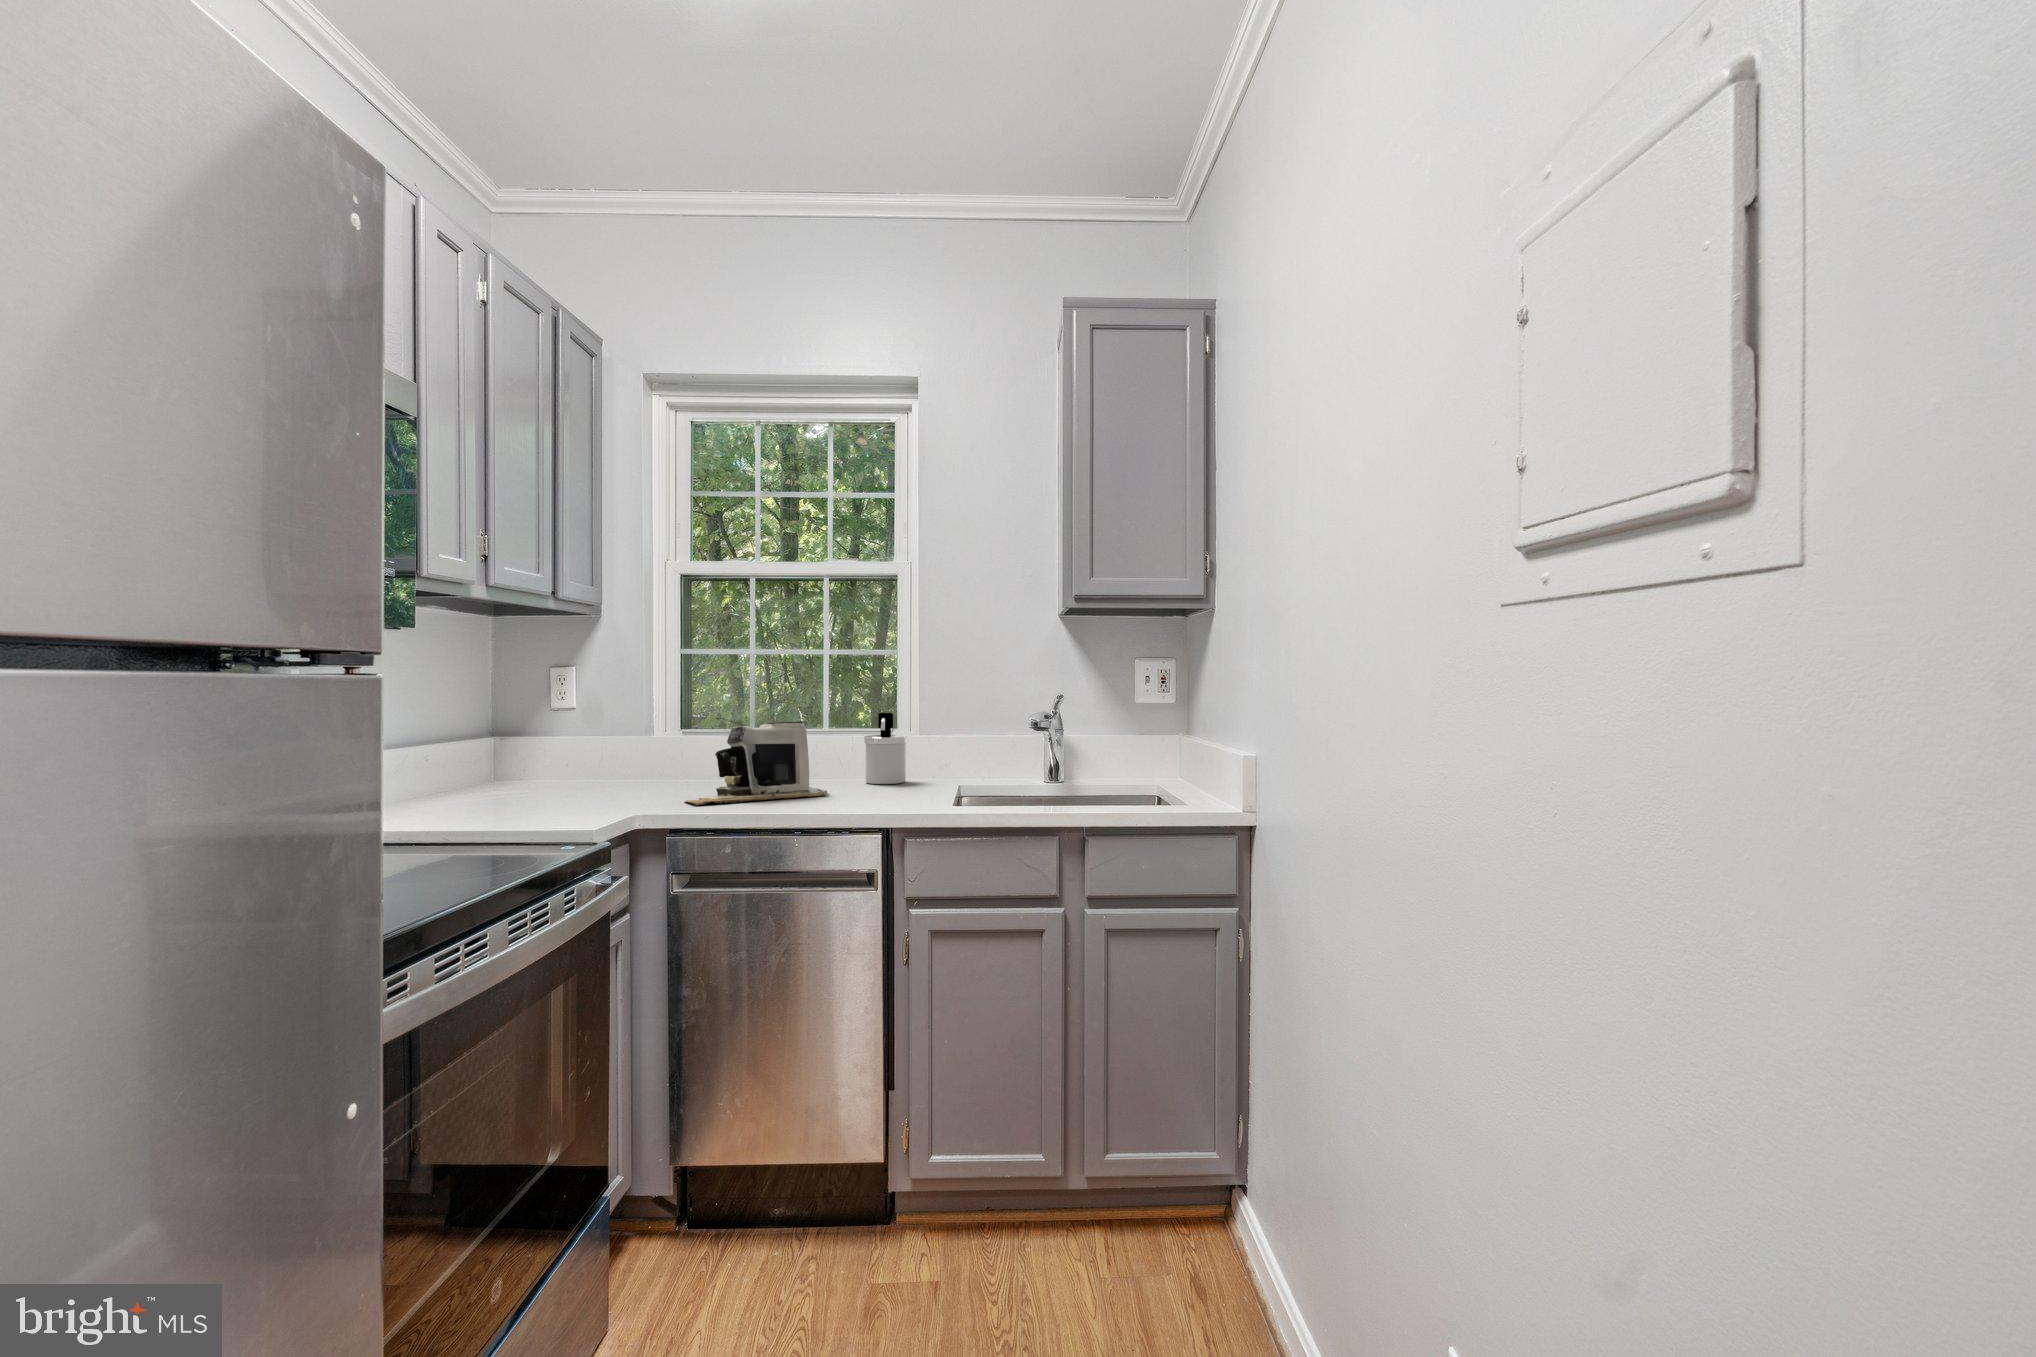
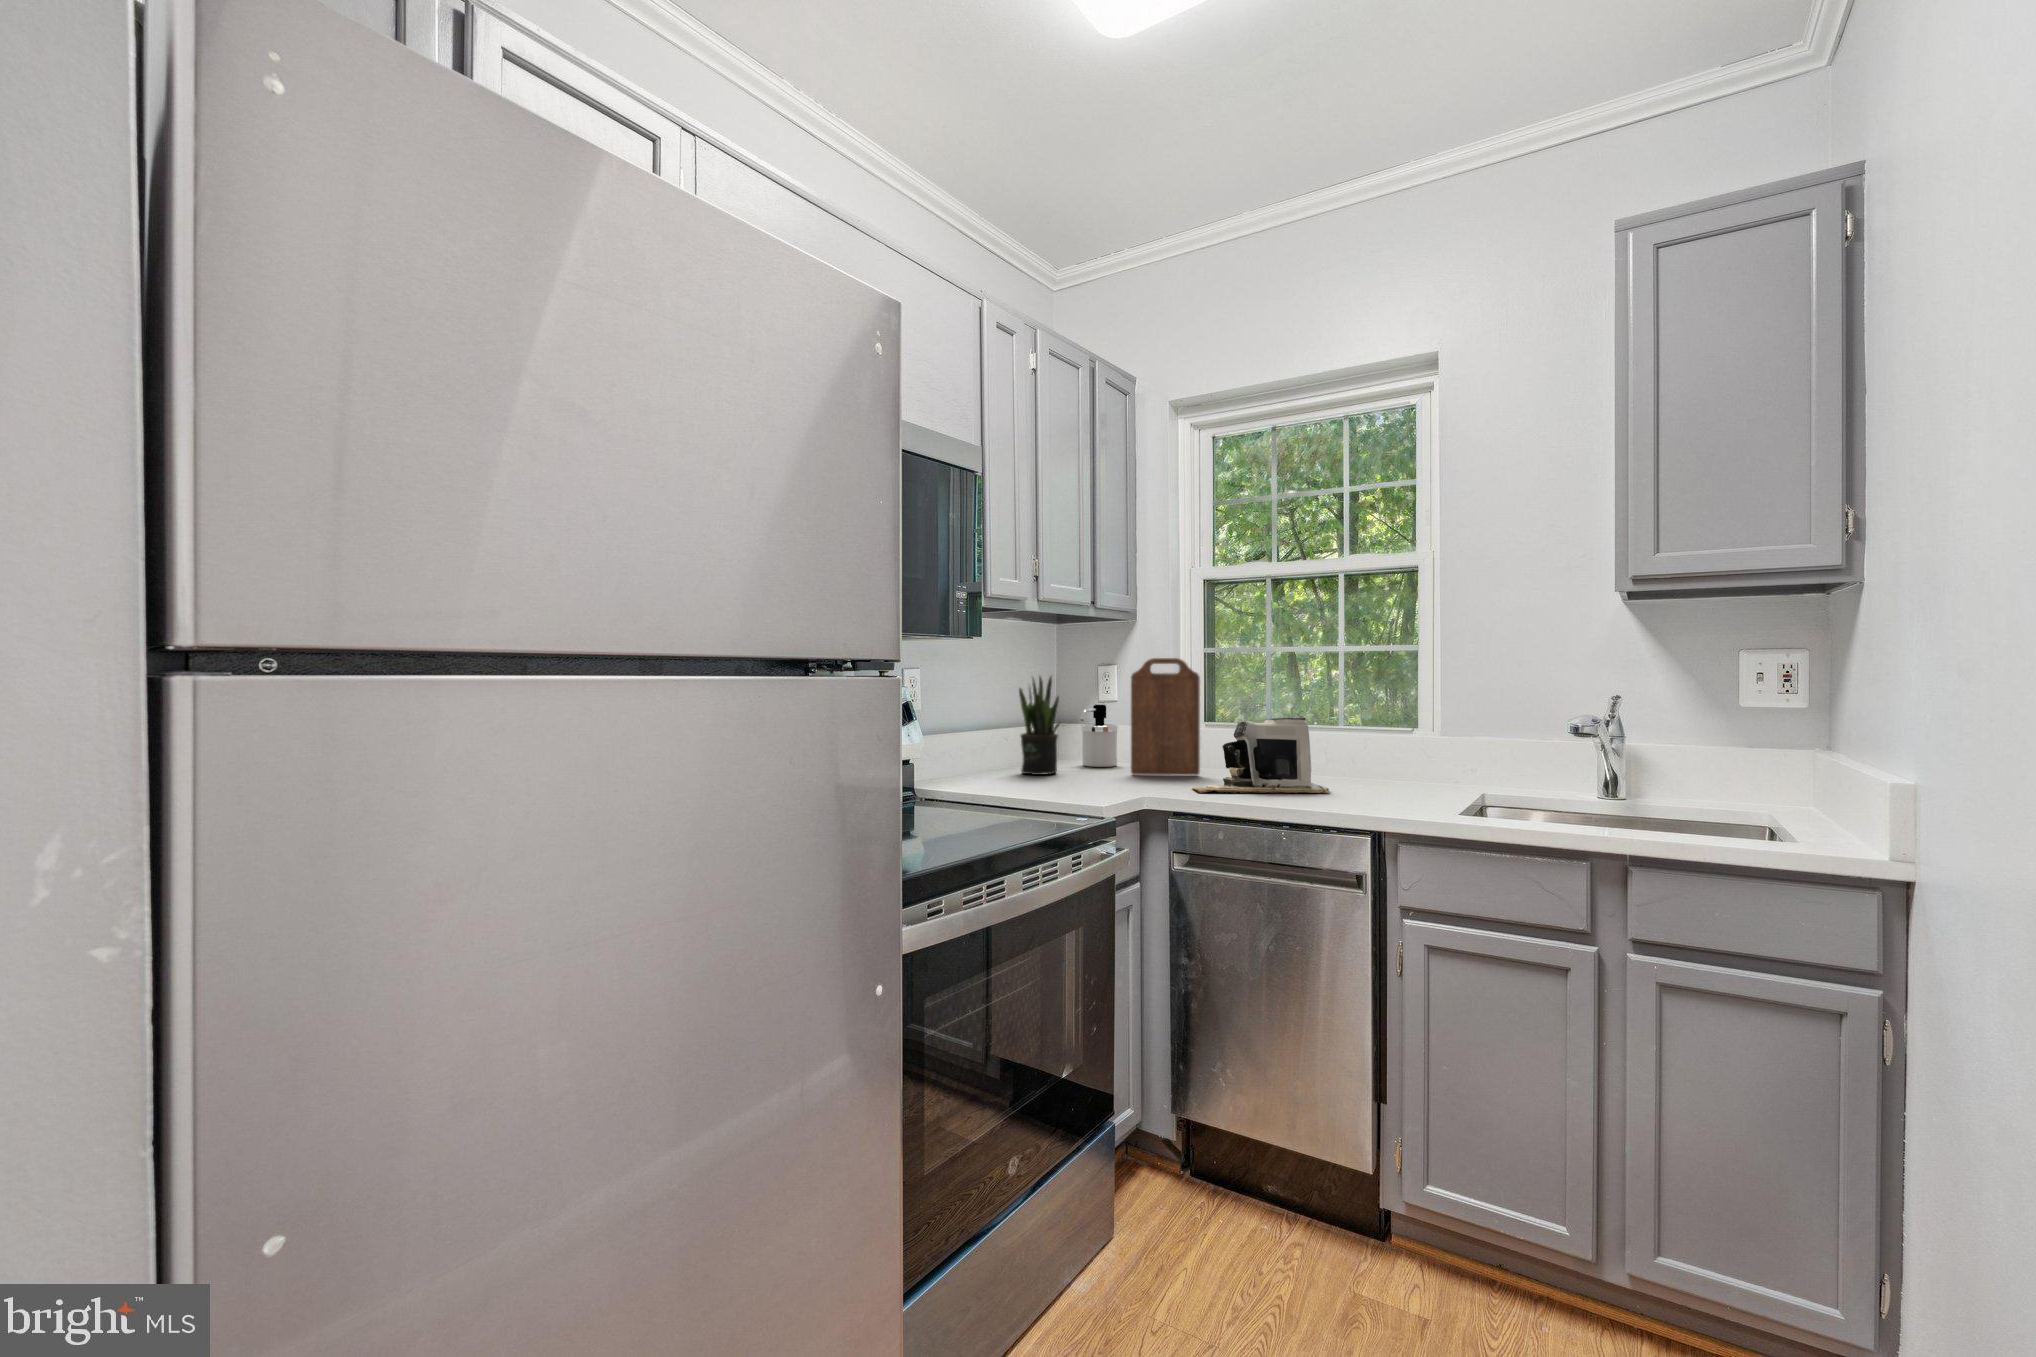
cutting board: none [601,659,683,792] -> present [1131,658,1200,776]
potted plant: none [450,678,510,801] -> present [1019,677,1060,775]
soap dispenser: present [864,713,907,784] -> present [1081,705,1118,767]

